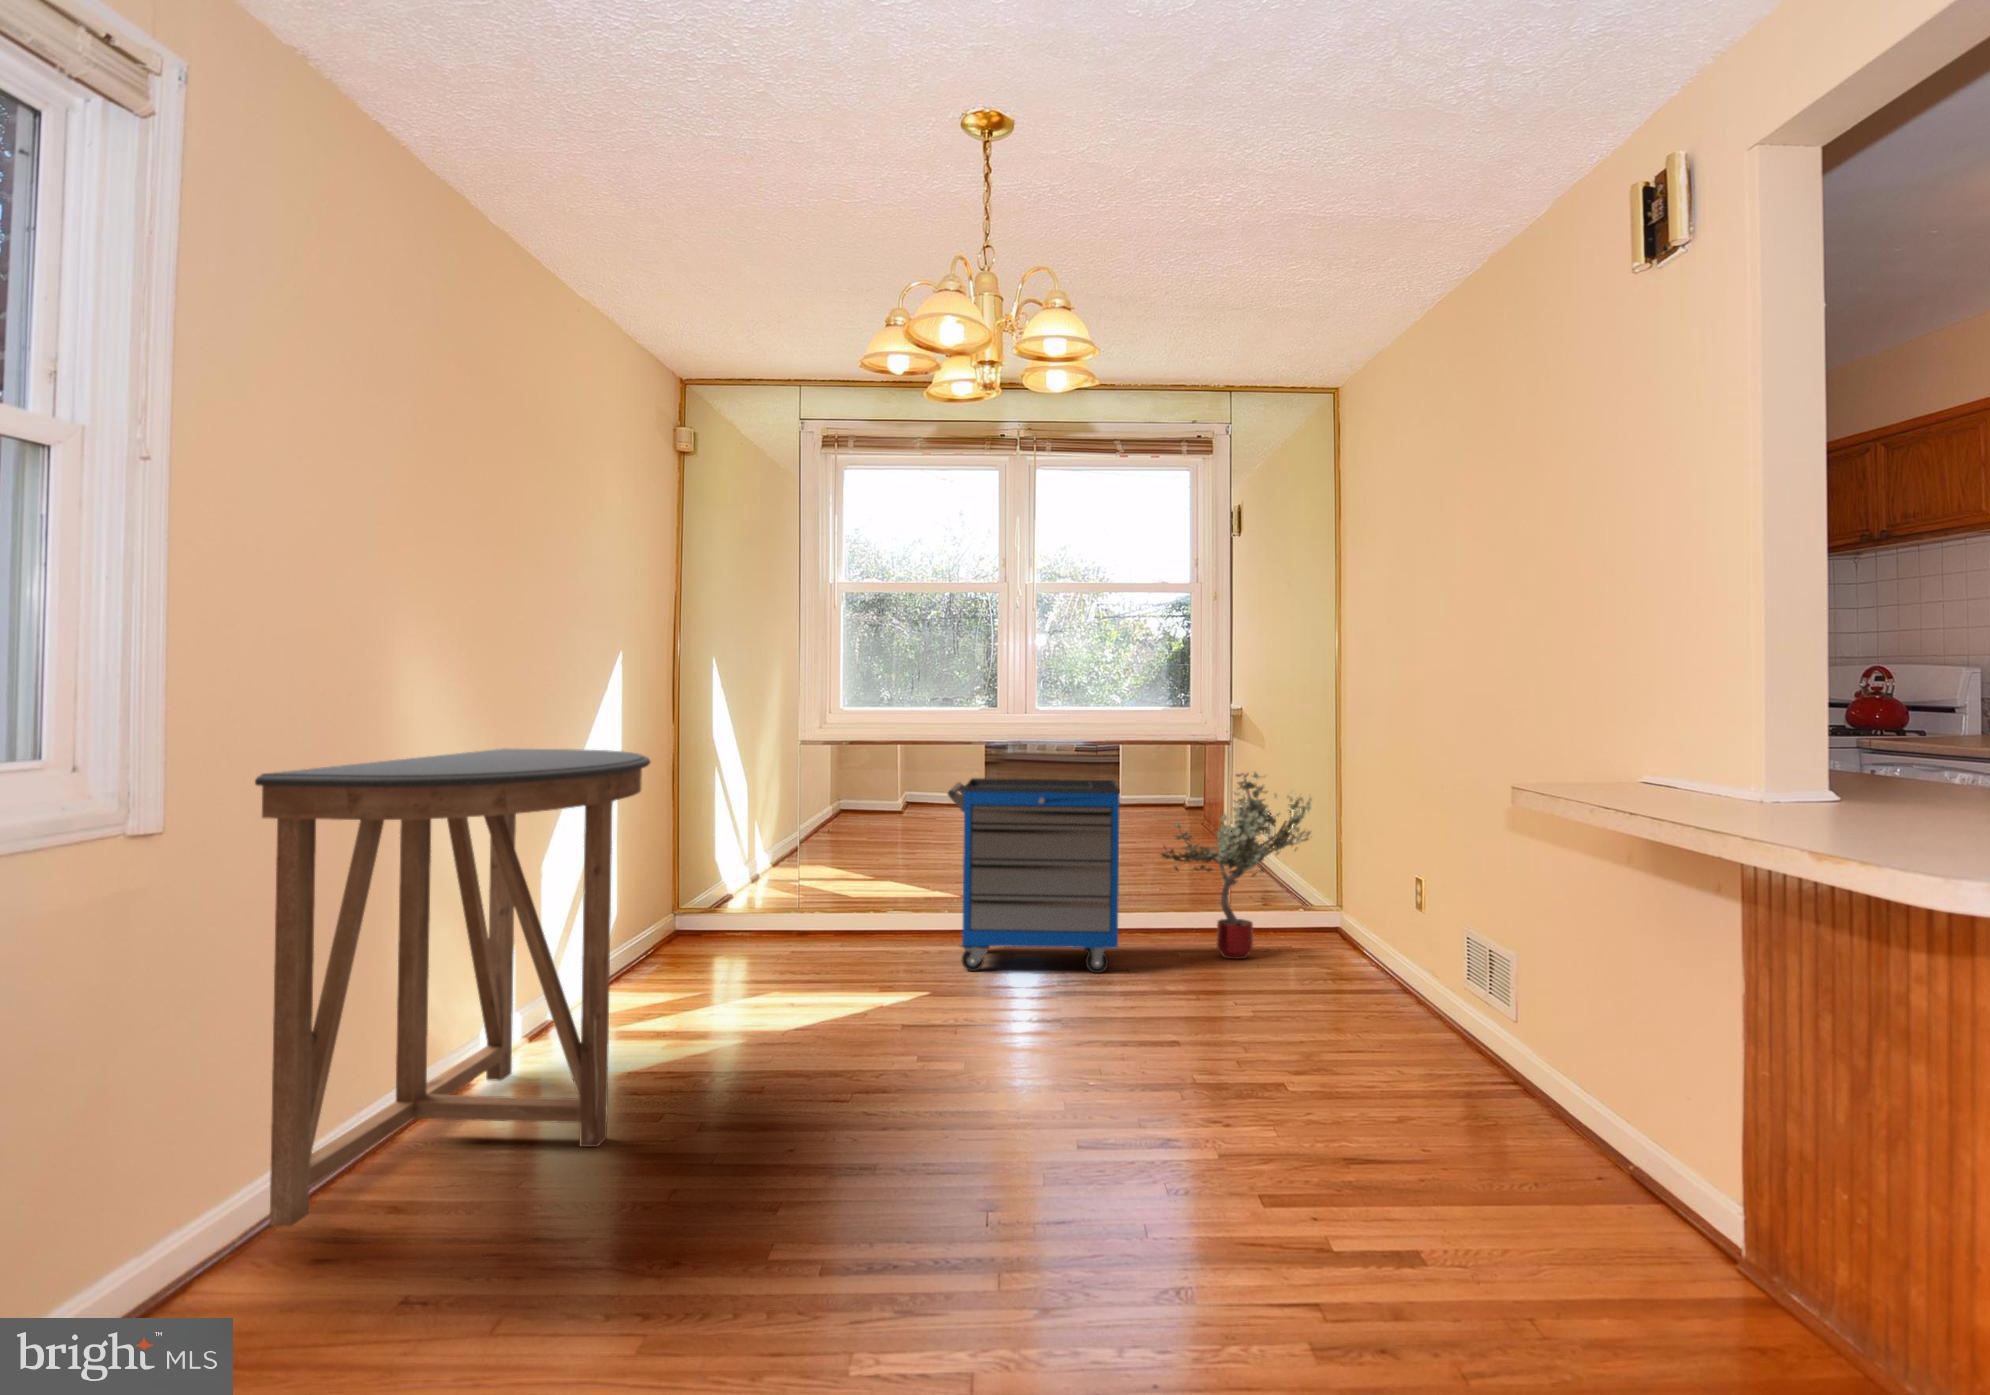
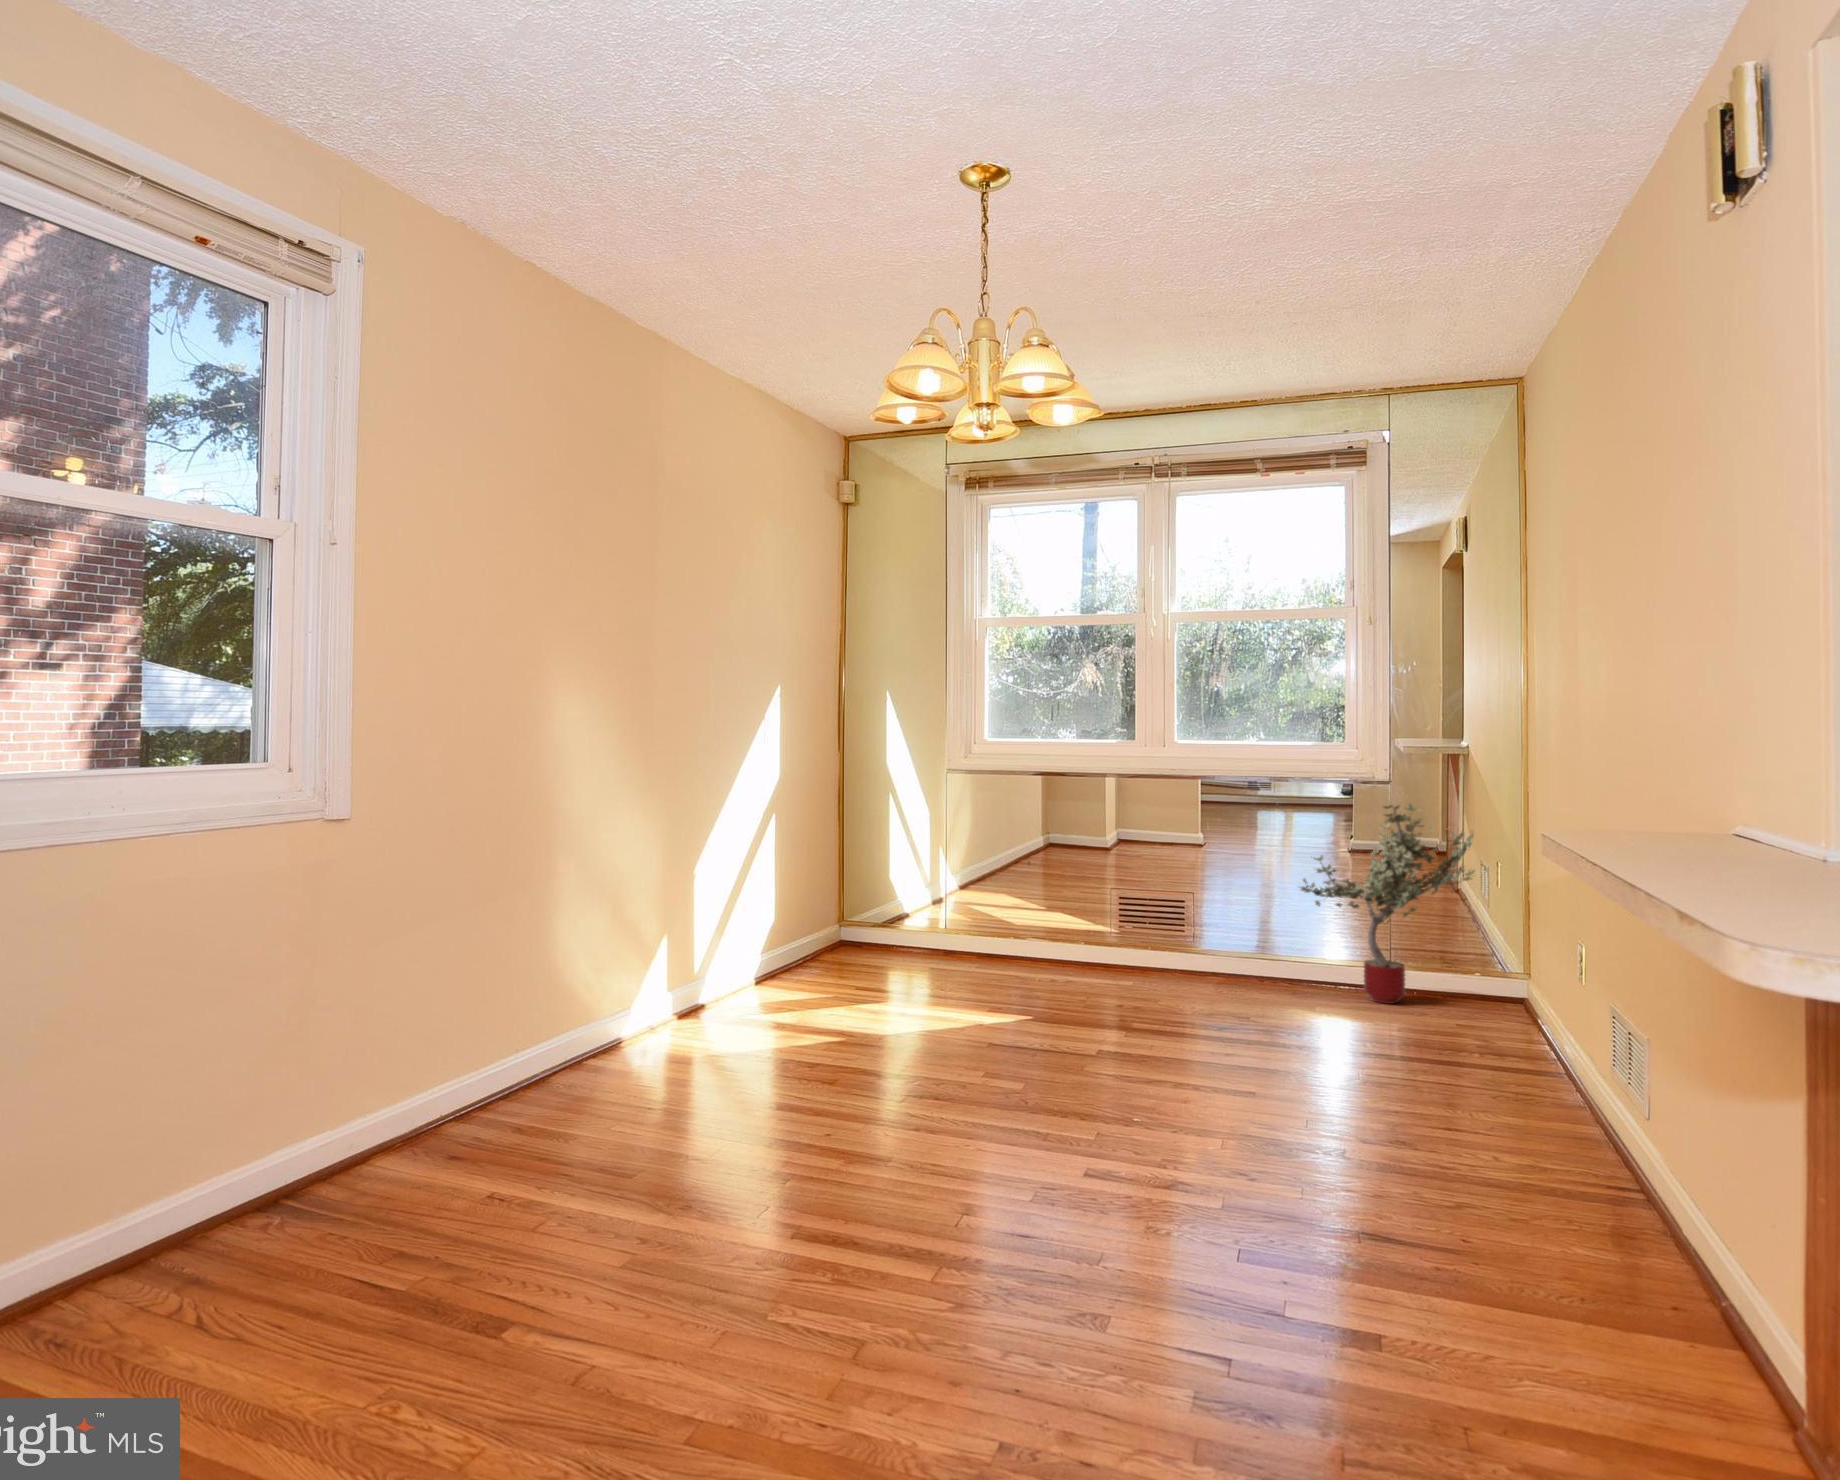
console table: present [255,748,650,1226] -> none [402,771,738,1142]
storage cabinet: present [947,778,1120,973] -> none [1067,805,1250,1005]

